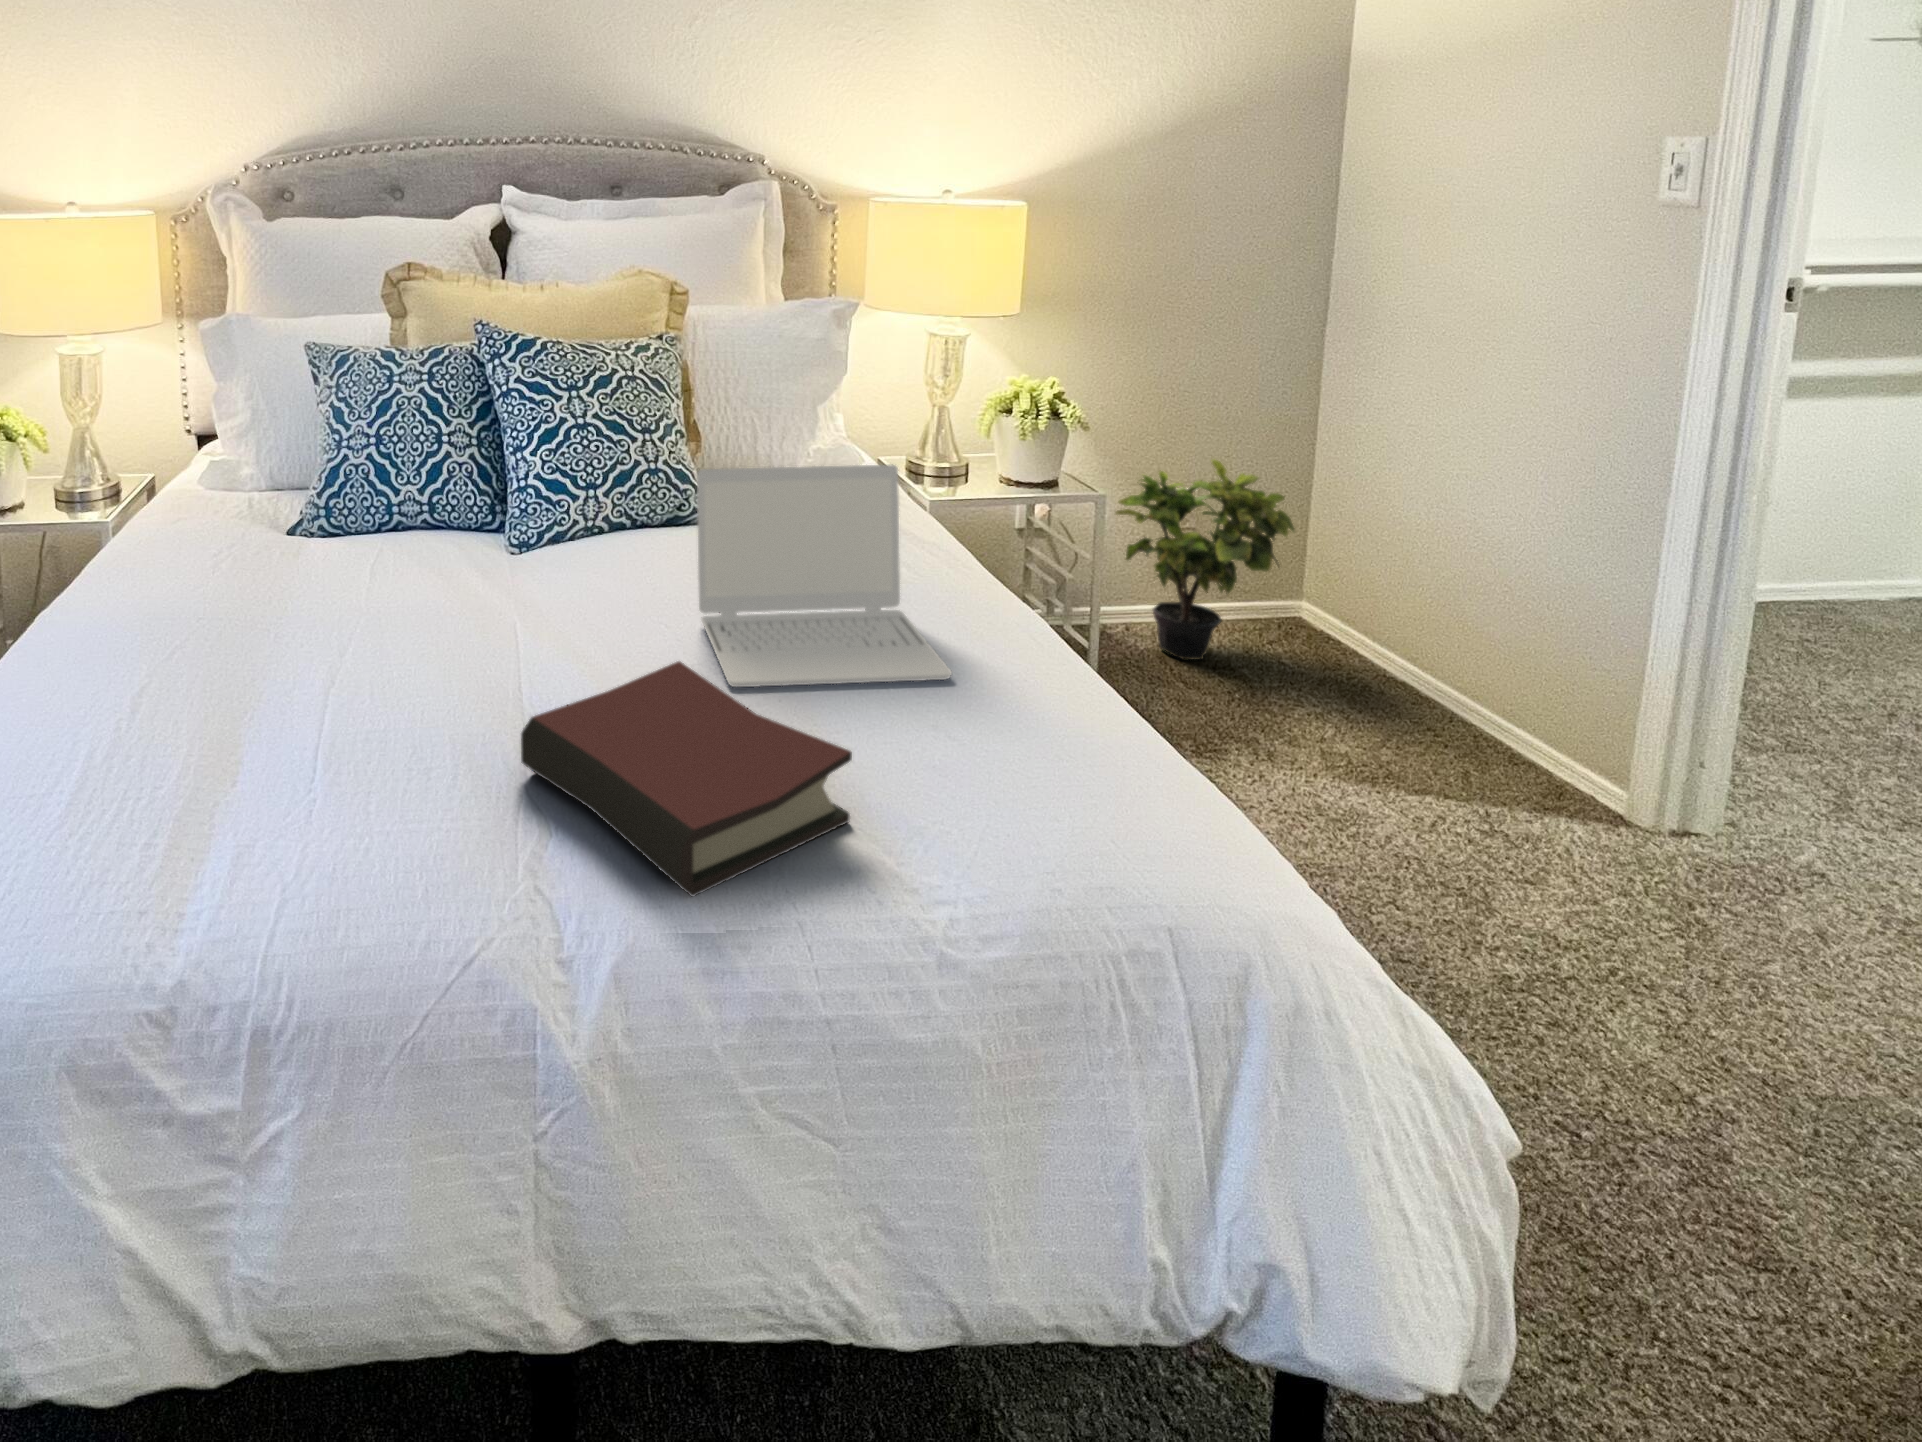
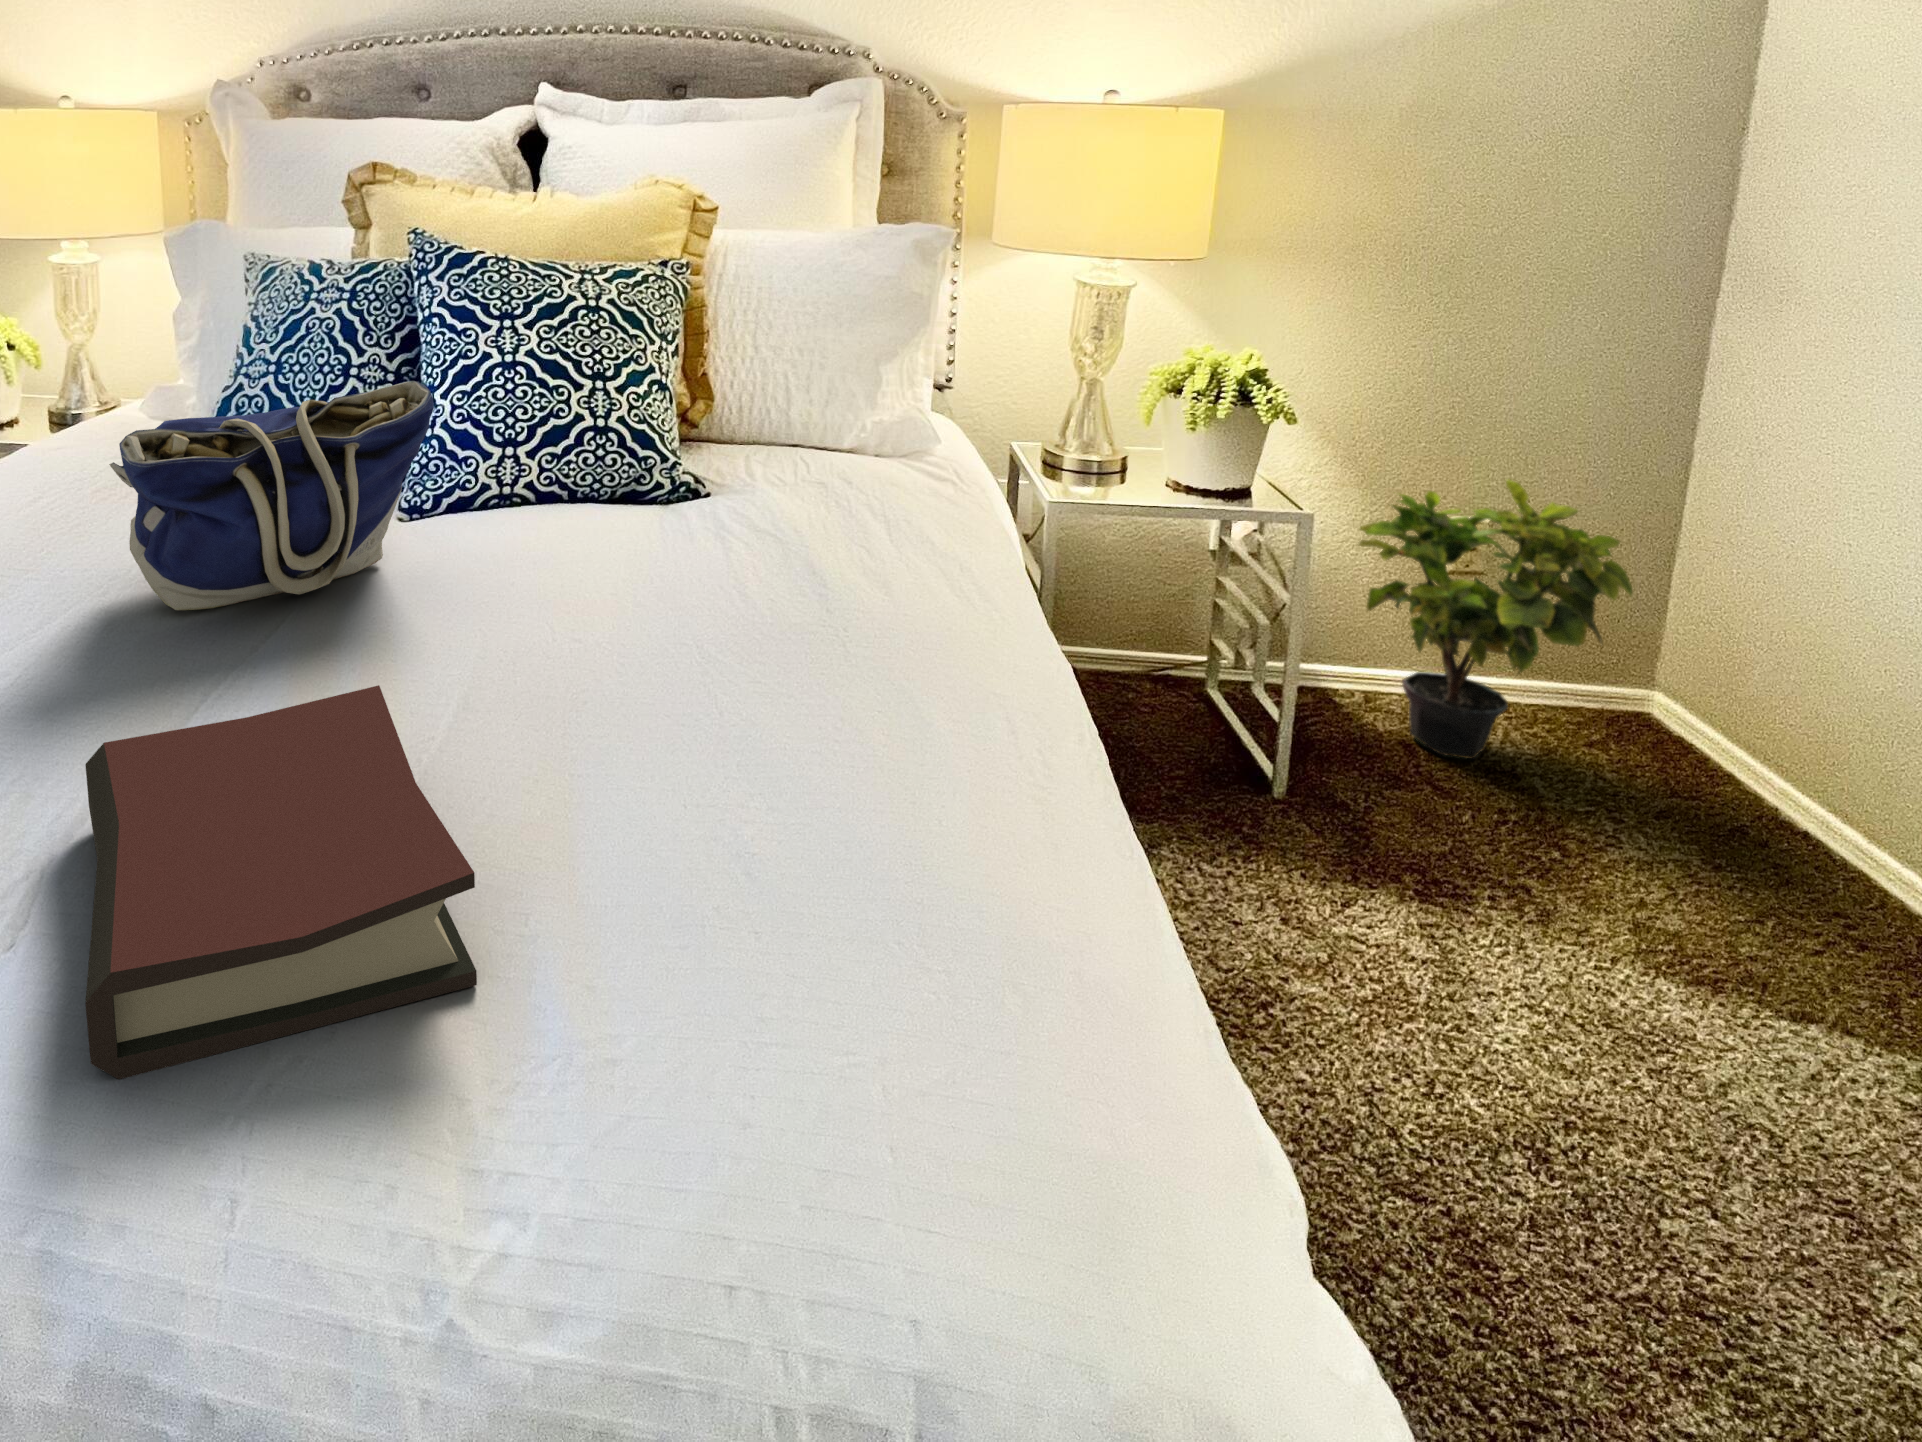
tote bag: none [365,446,586,636] -> present [109,381,434,610]
laptop: present [697,465,952,687] -> none [495,420,837,761]

